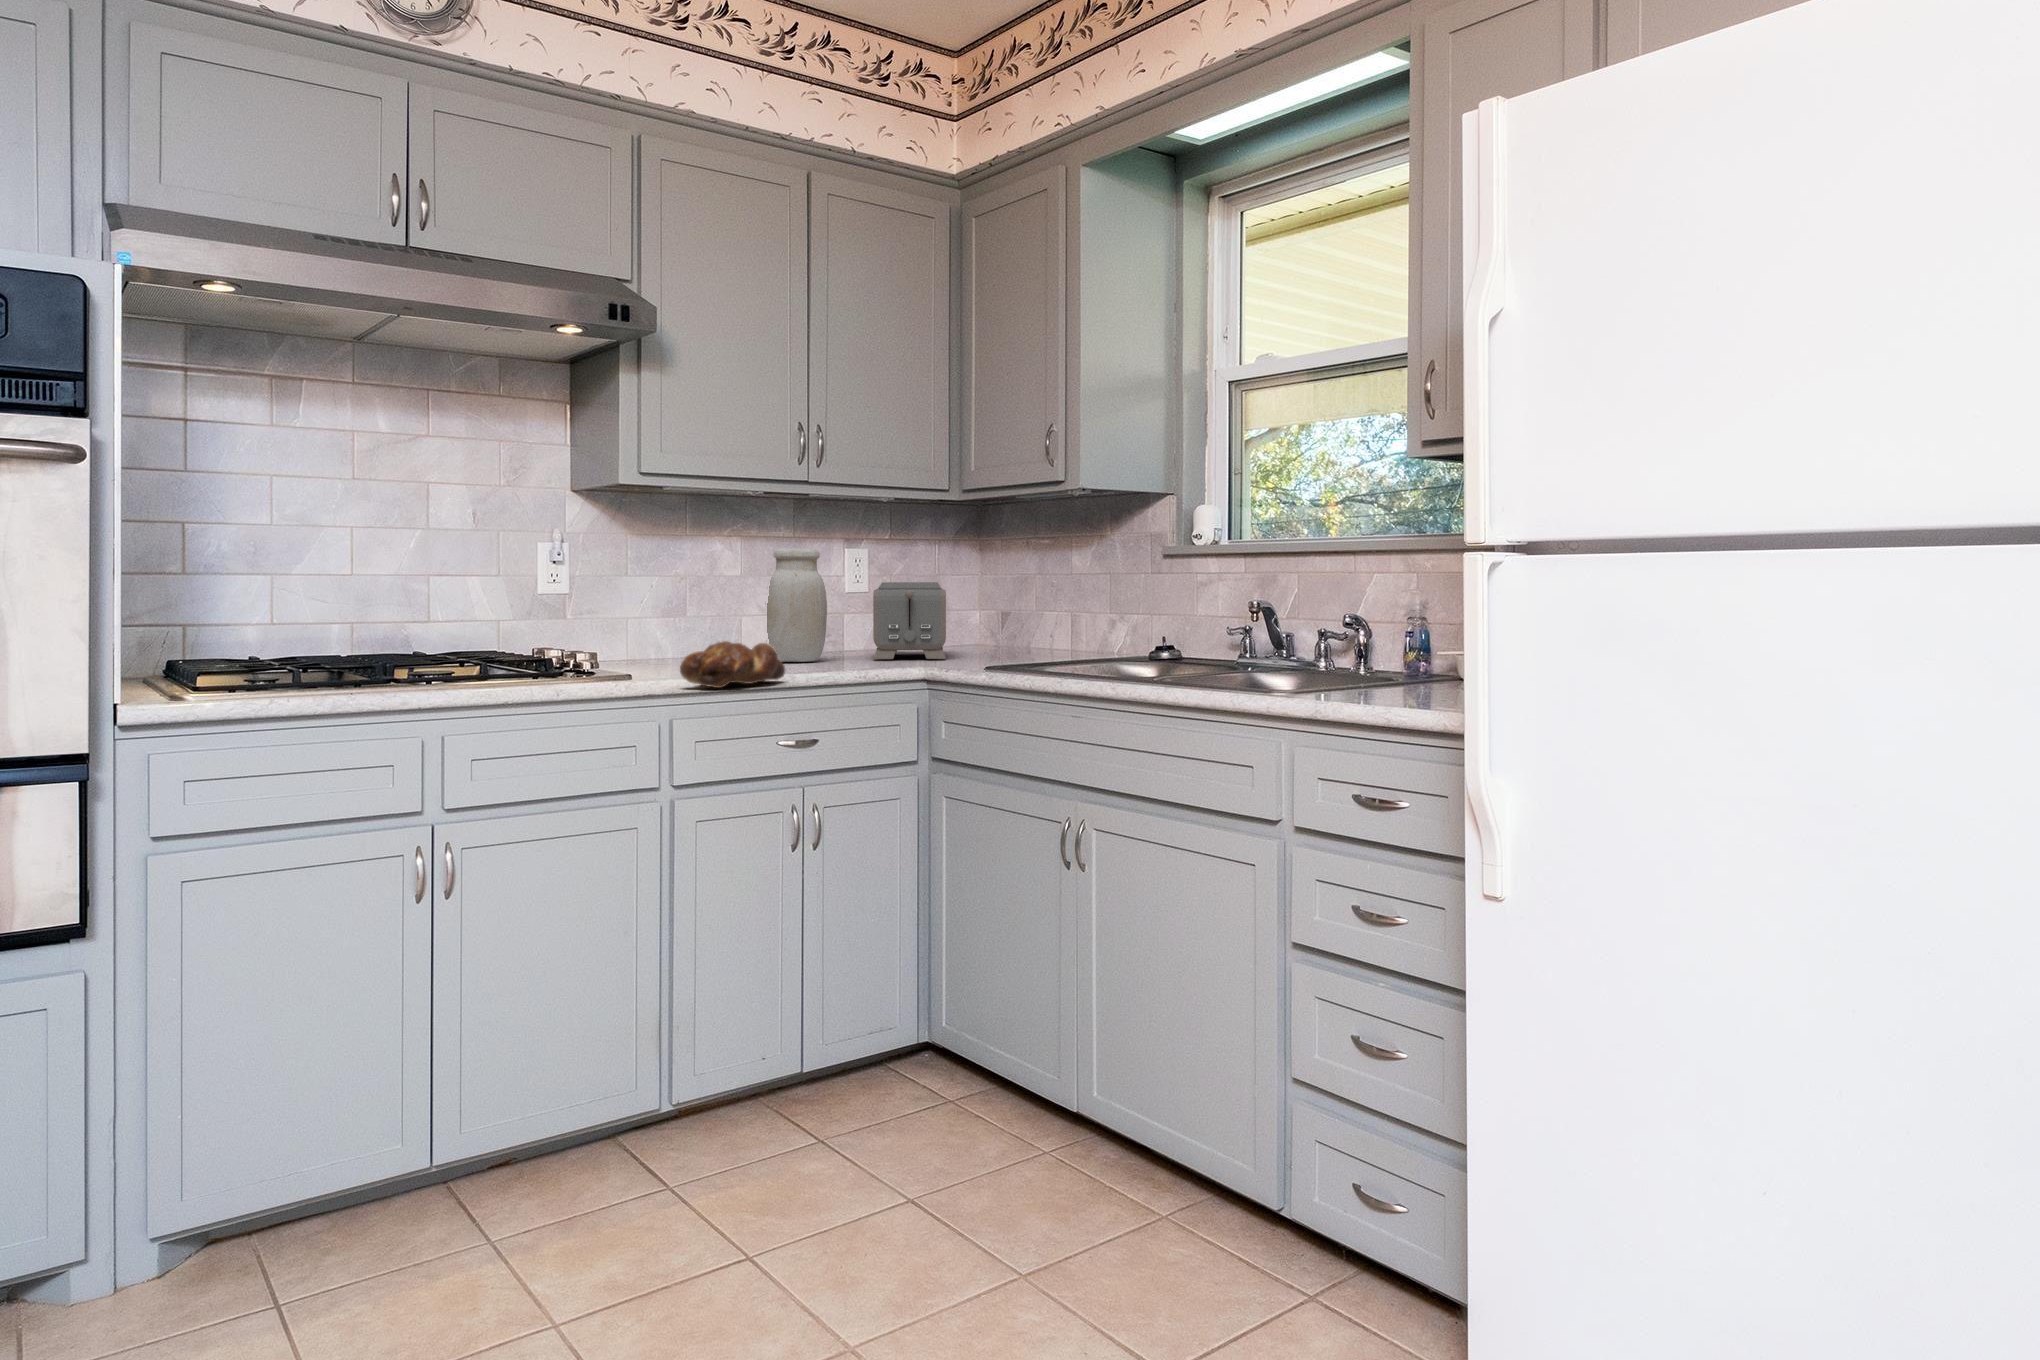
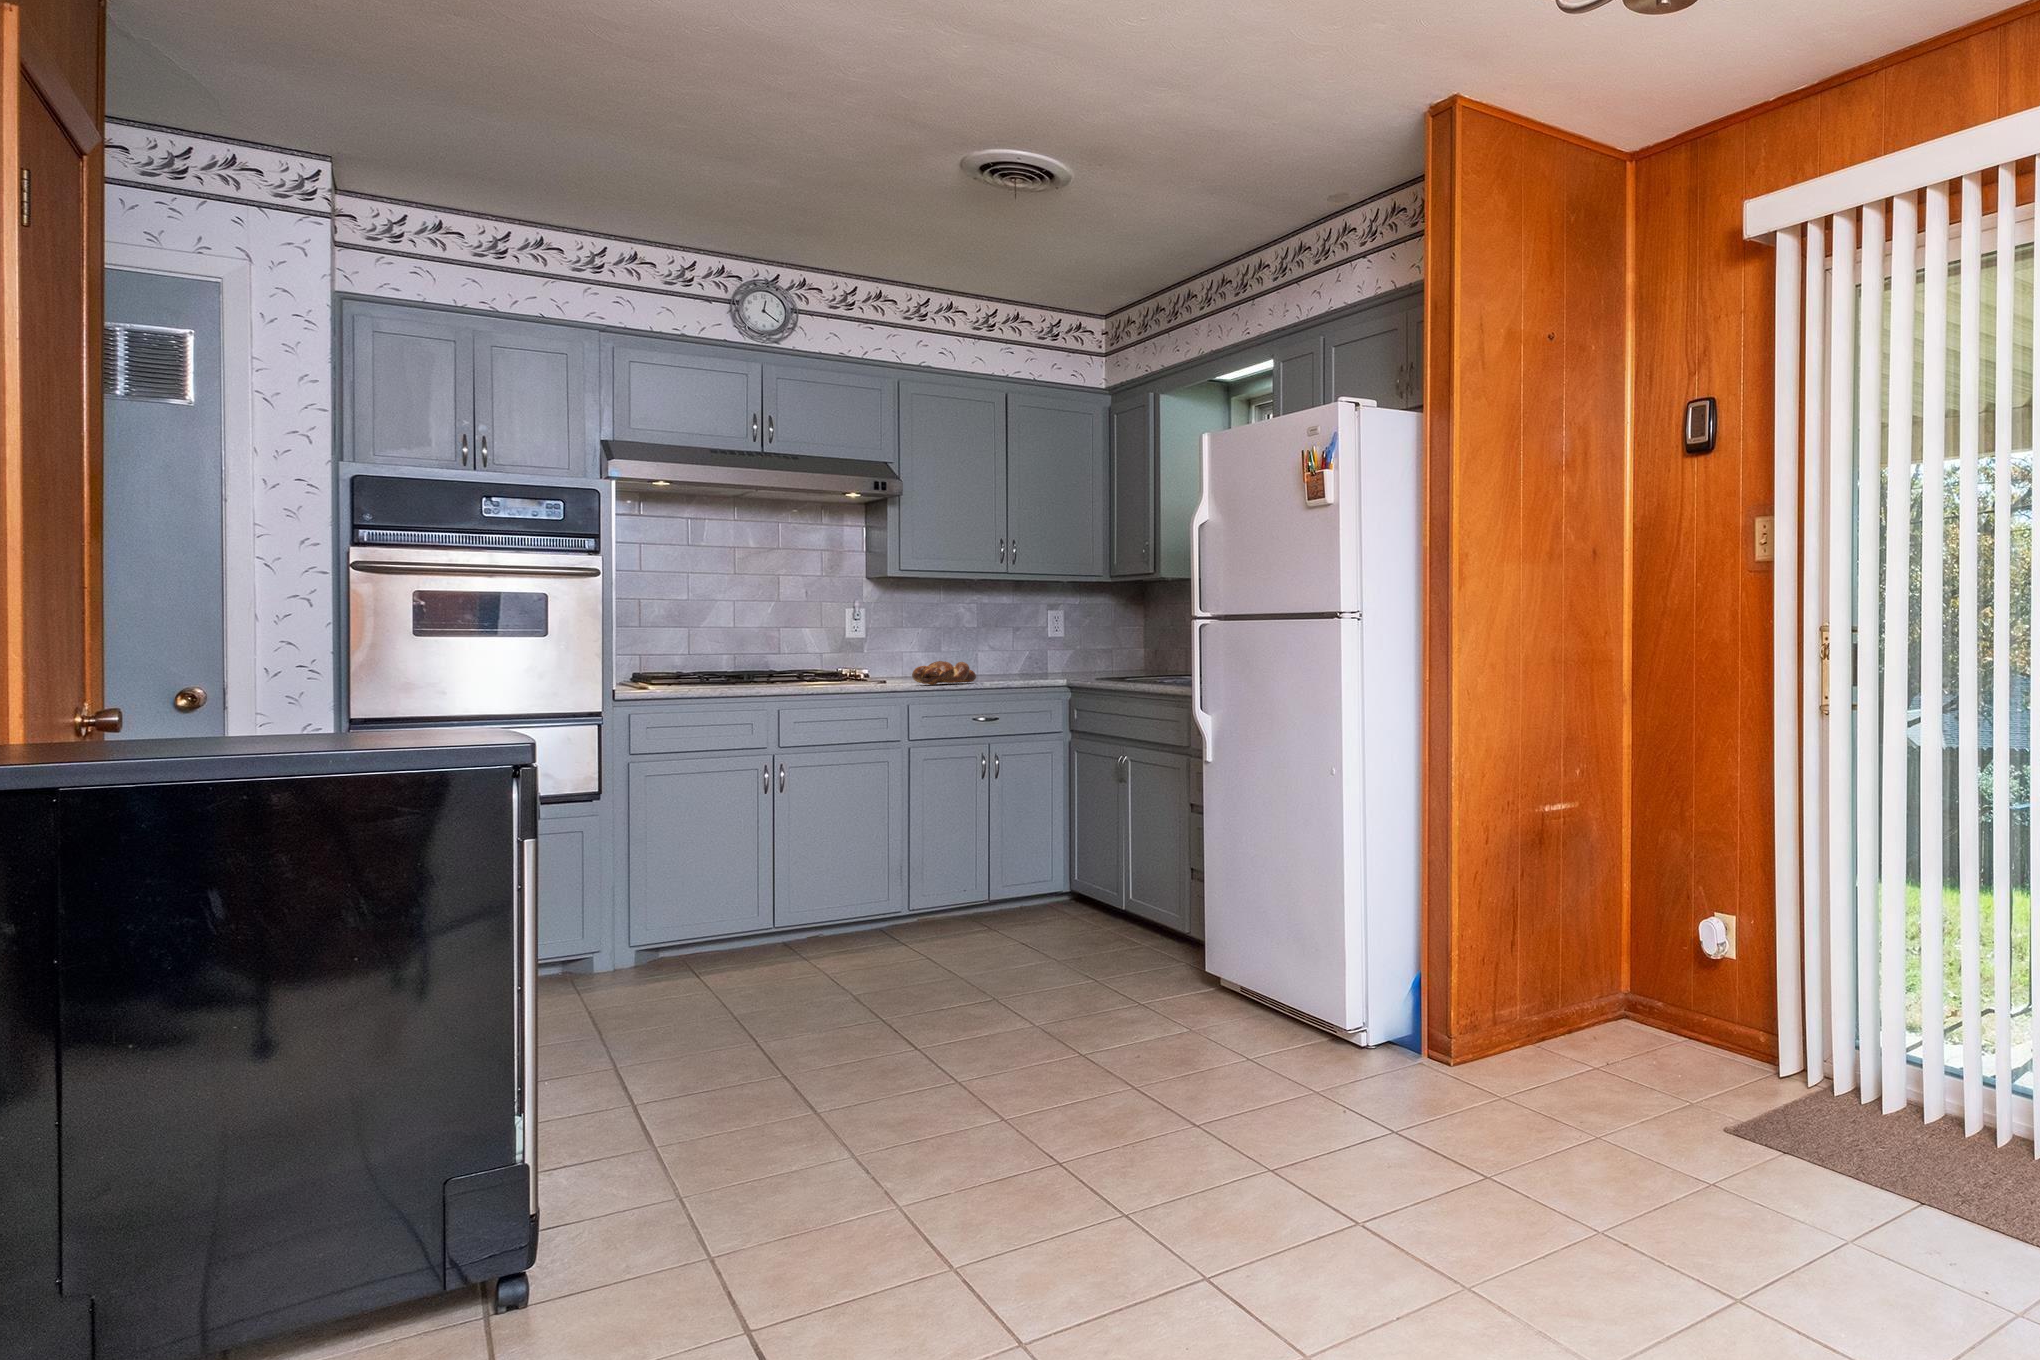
jar: present [767,548,827,662] -> none [990,611,1028,677]
toaster: present [873,582,946,659] -> none [1057,630,1114,676]

